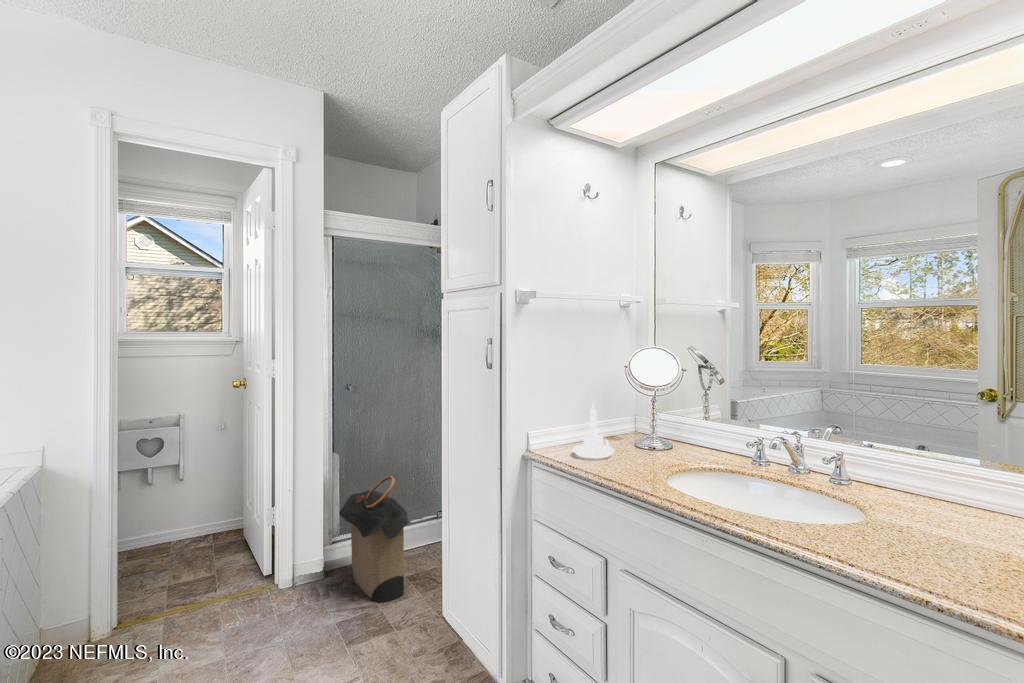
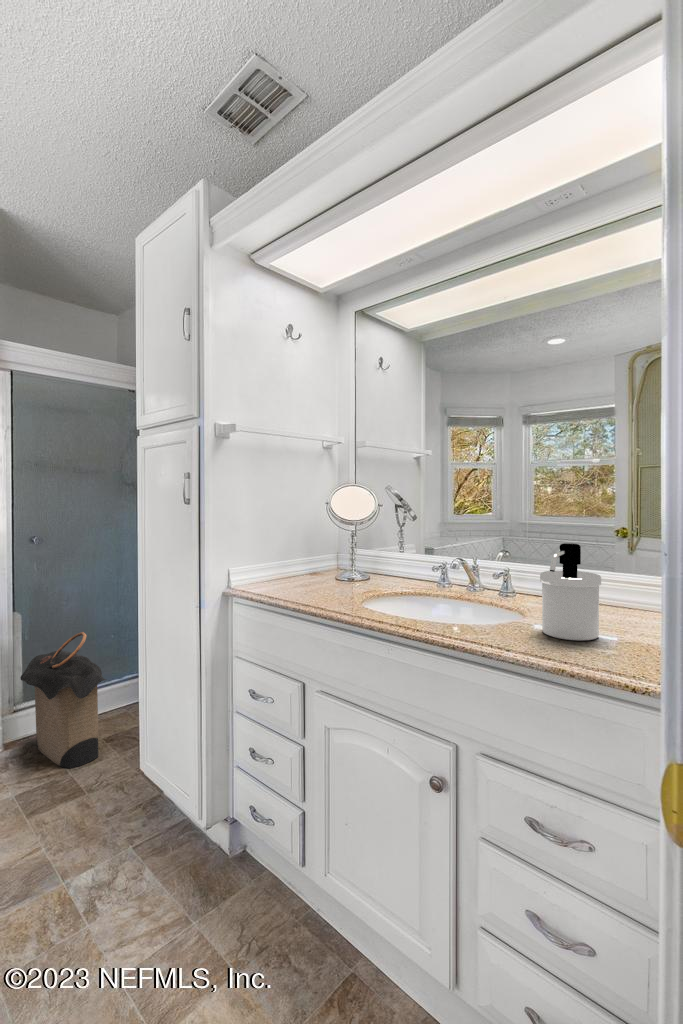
candle holder: present [573,403,615,458] -> none [275,535,315,590]
soap dispenser: none [892,440,978,561] -> present [540,543,601,640]

